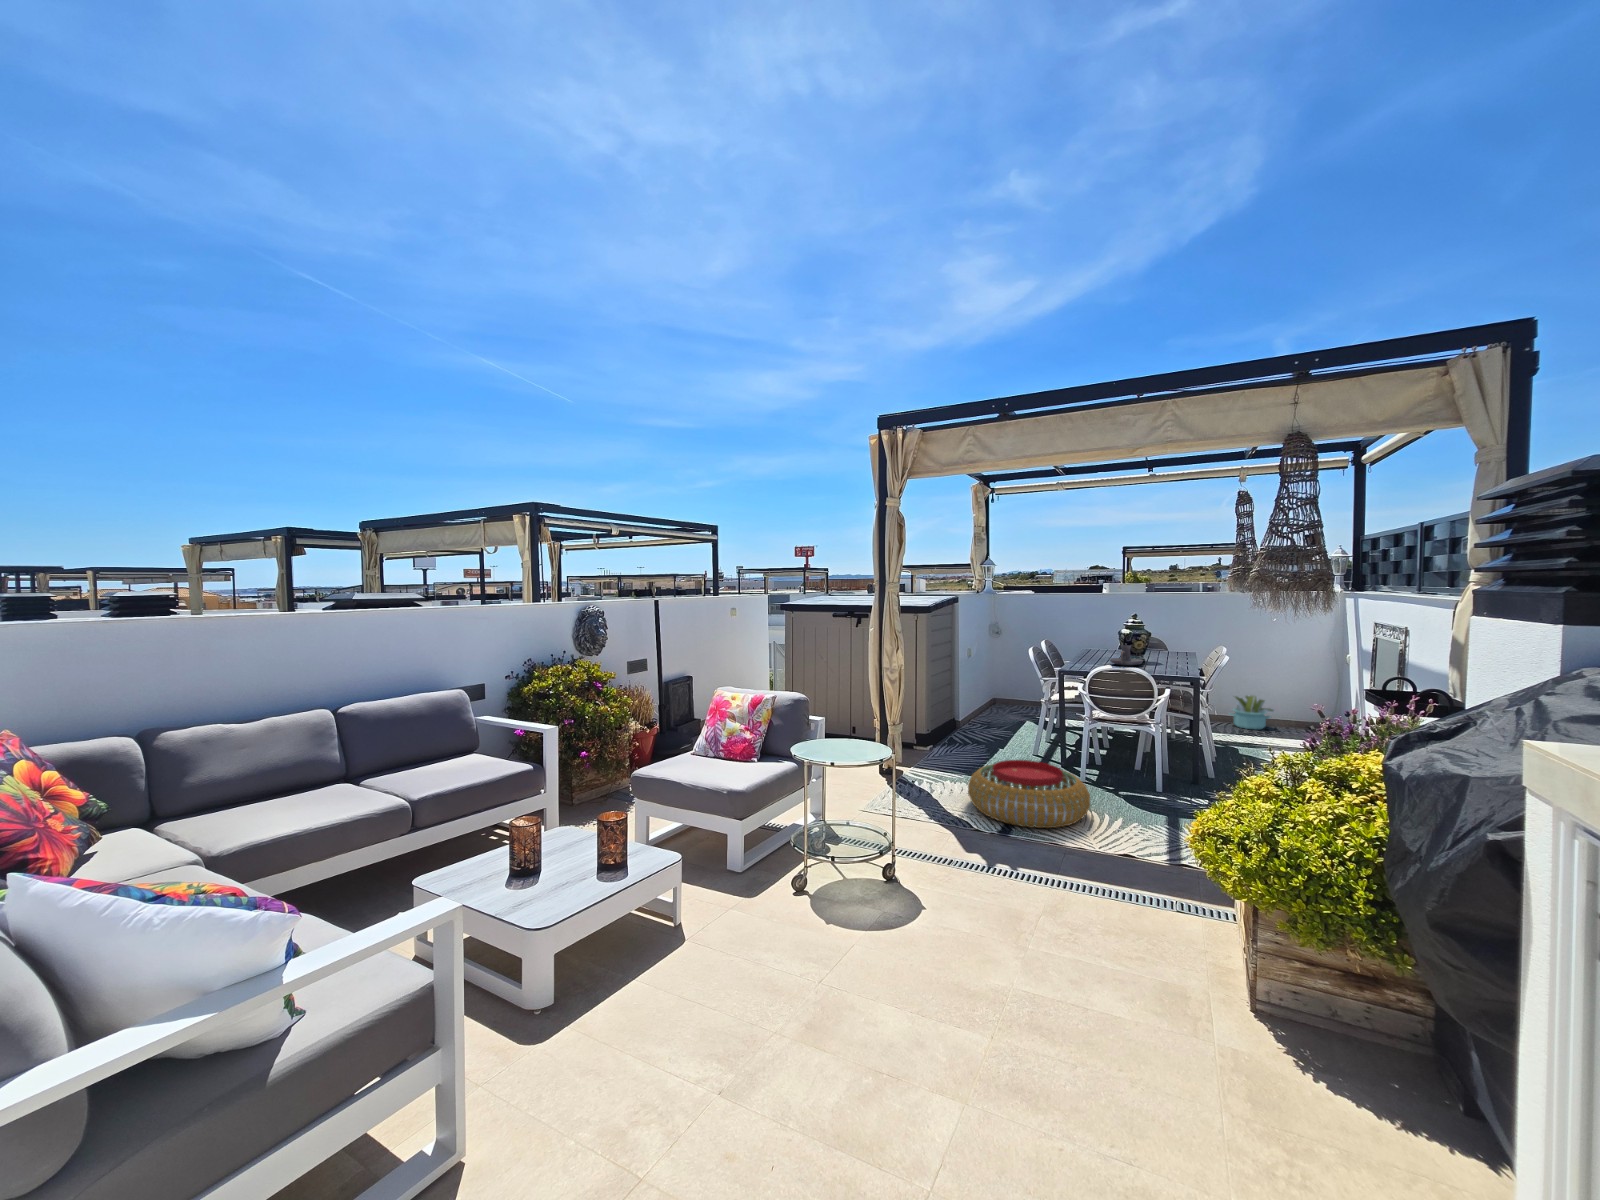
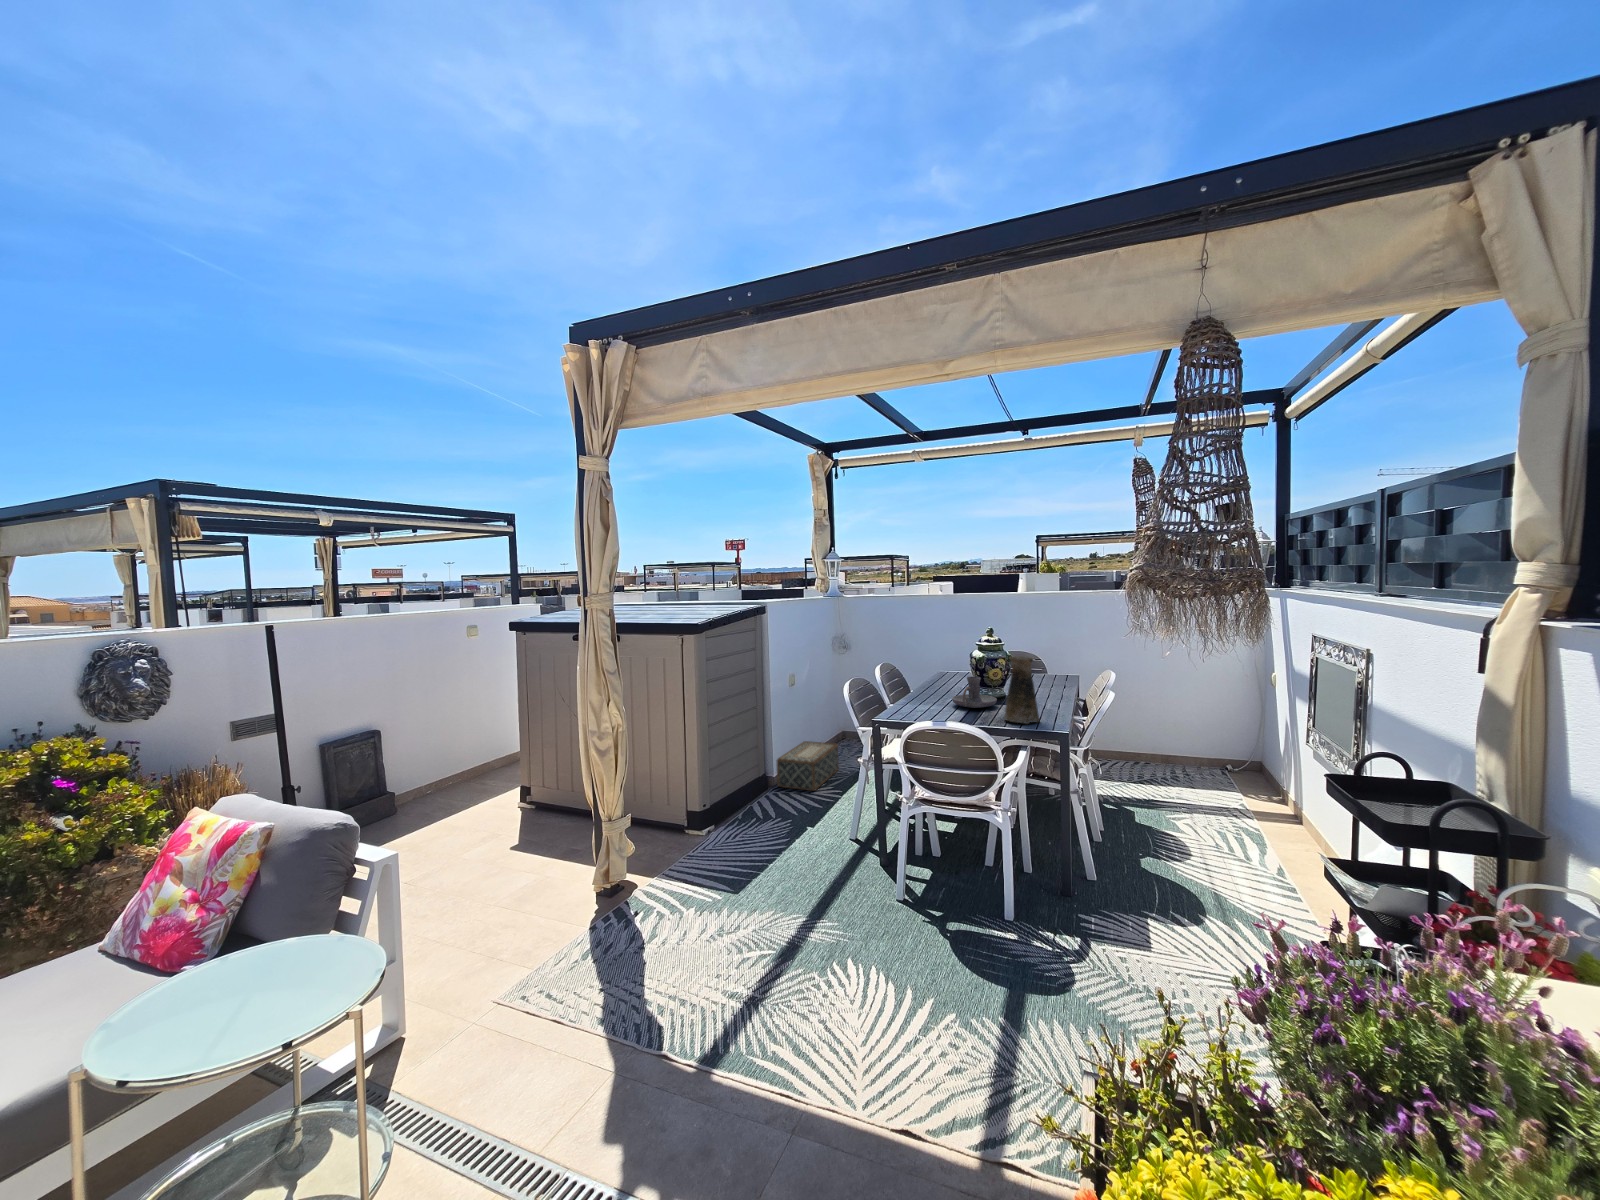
pitcher: none [1152,629,1178,672] -> present [1004,656,1040,724]
decorative plant: present [1229,695,1274,730] -> none [1126,724,1183,771]
woven basket: none [960,700,1000,732] -> present [777,741,839,791]
pouf: present [968,760,1090,828] -> none [663,895,870,1066]

